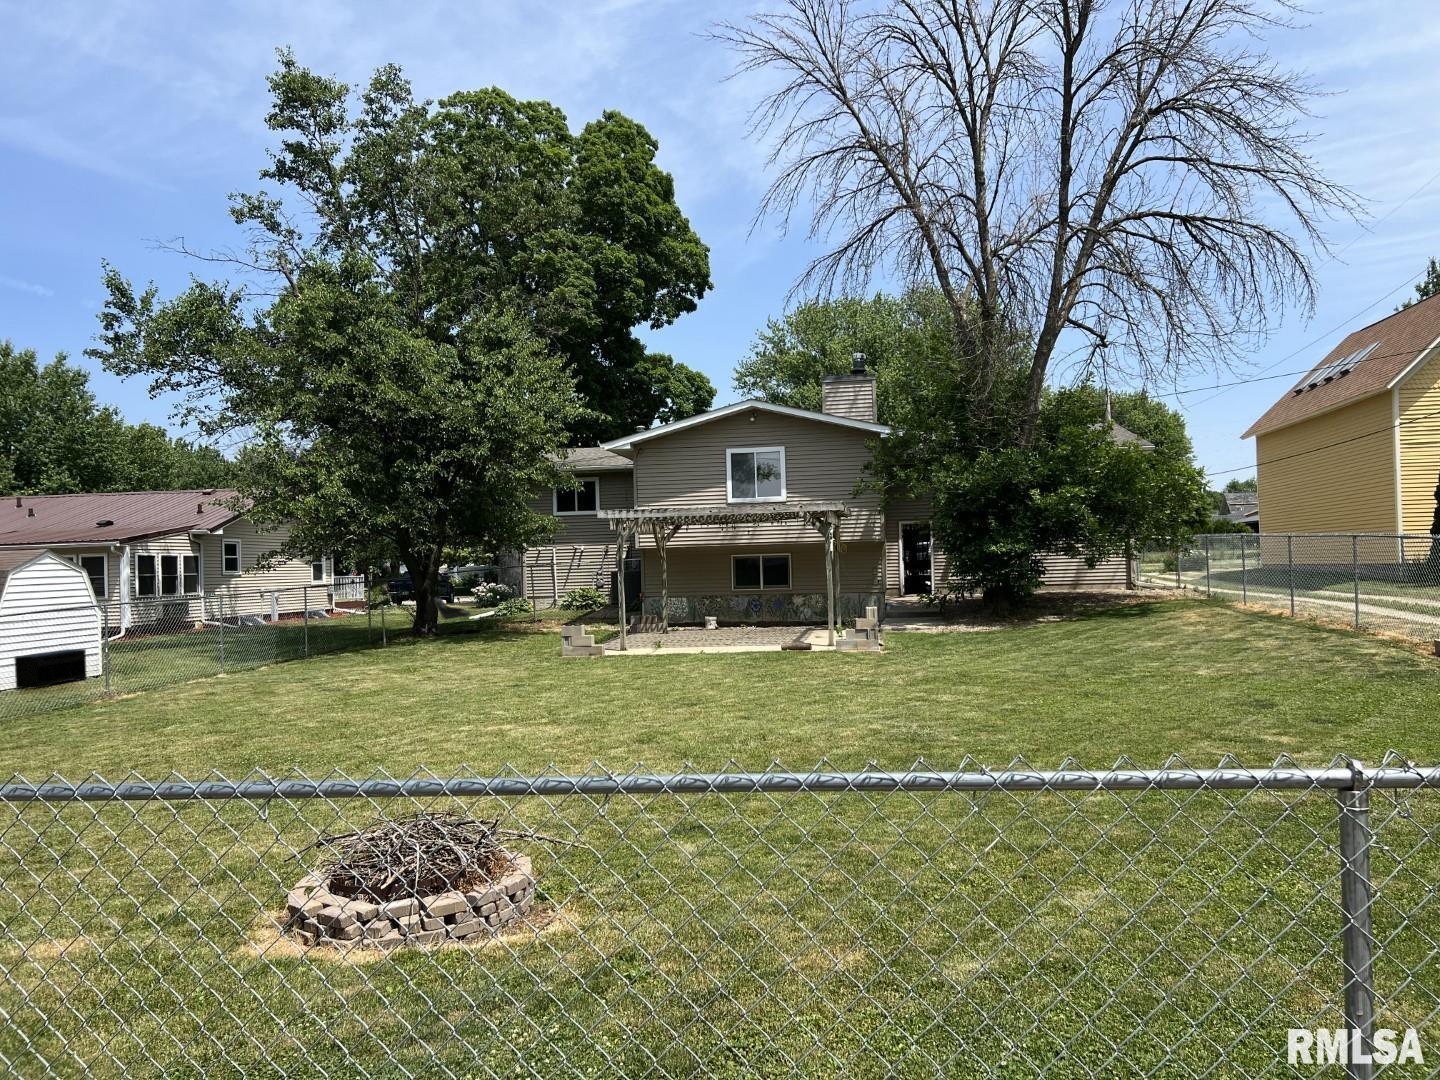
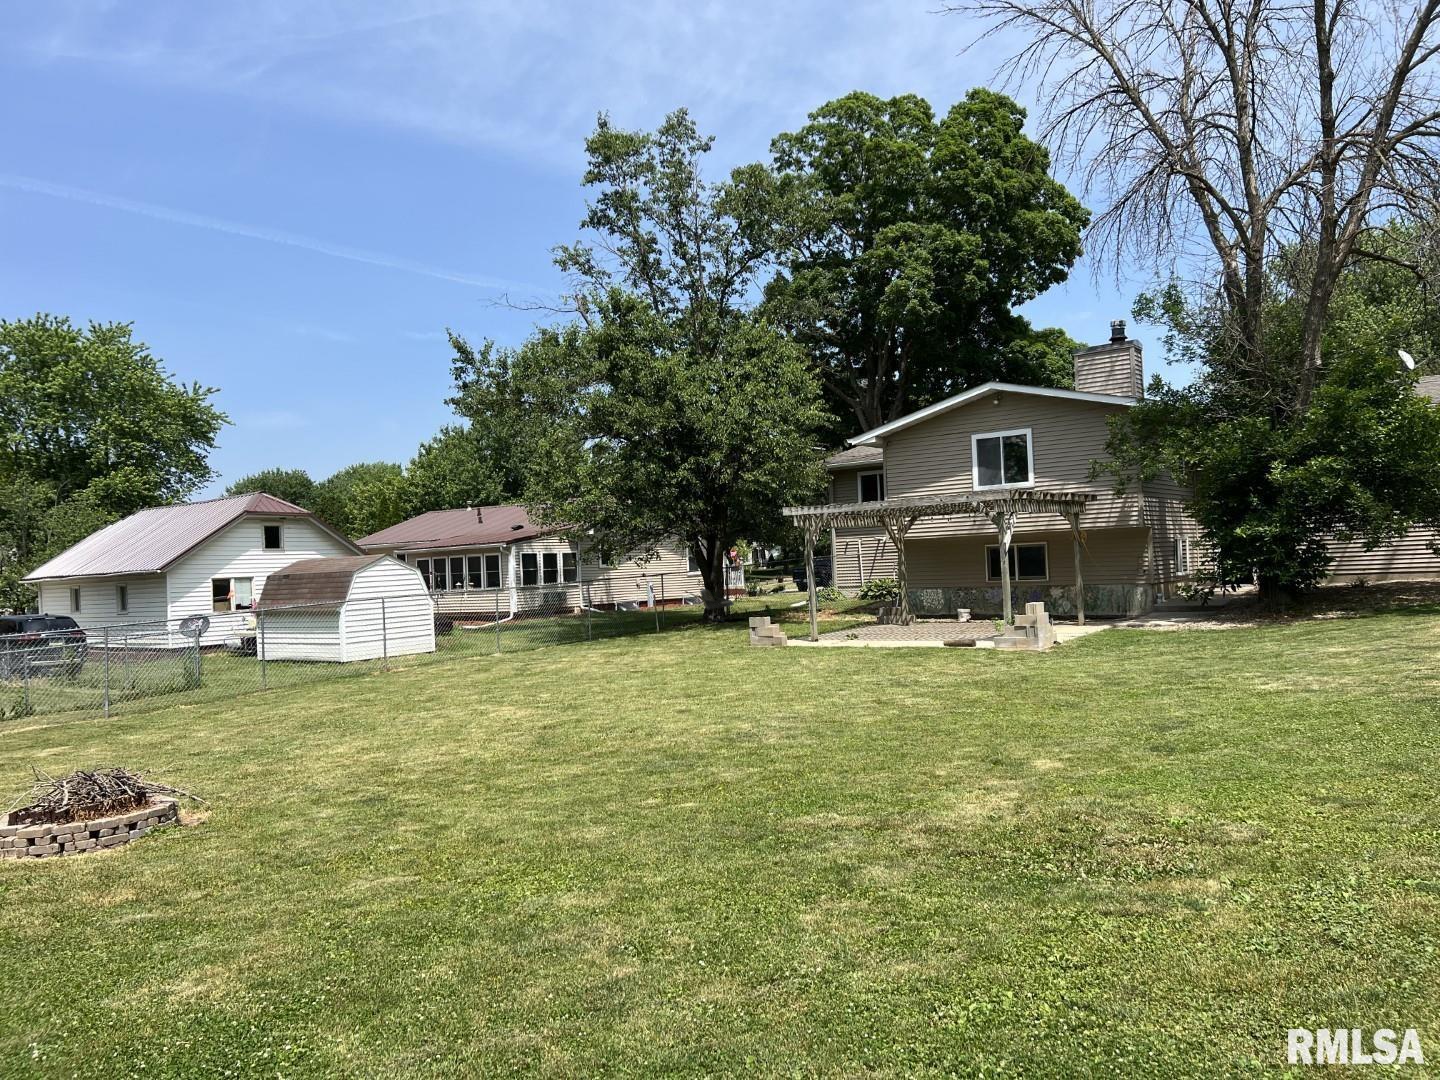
bench: present [14,649,87,689] -> none [367,629,414,657]

